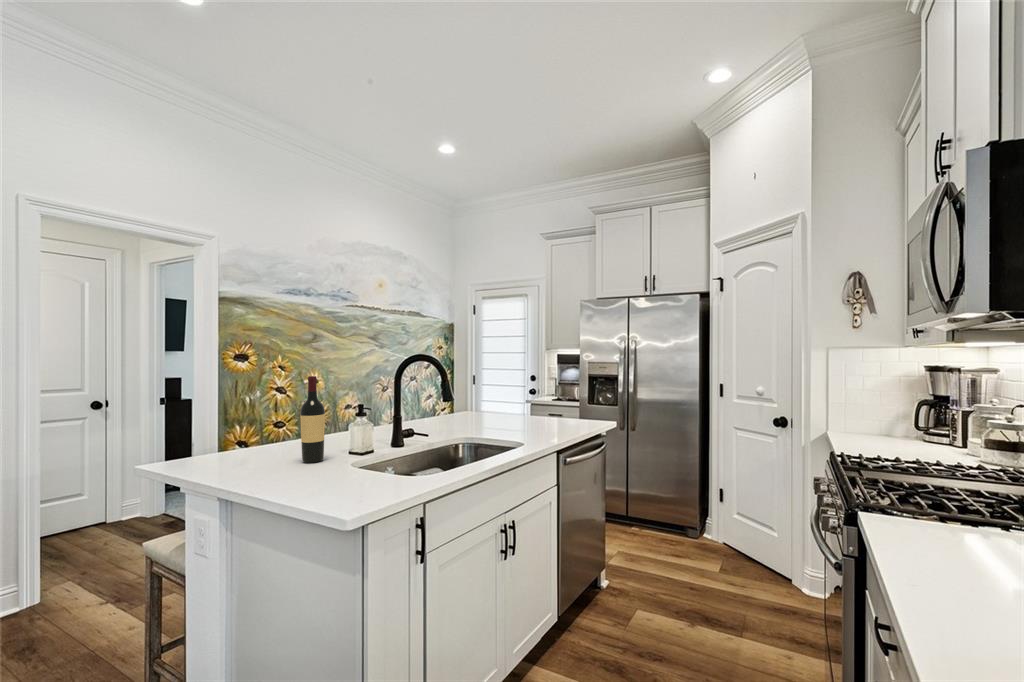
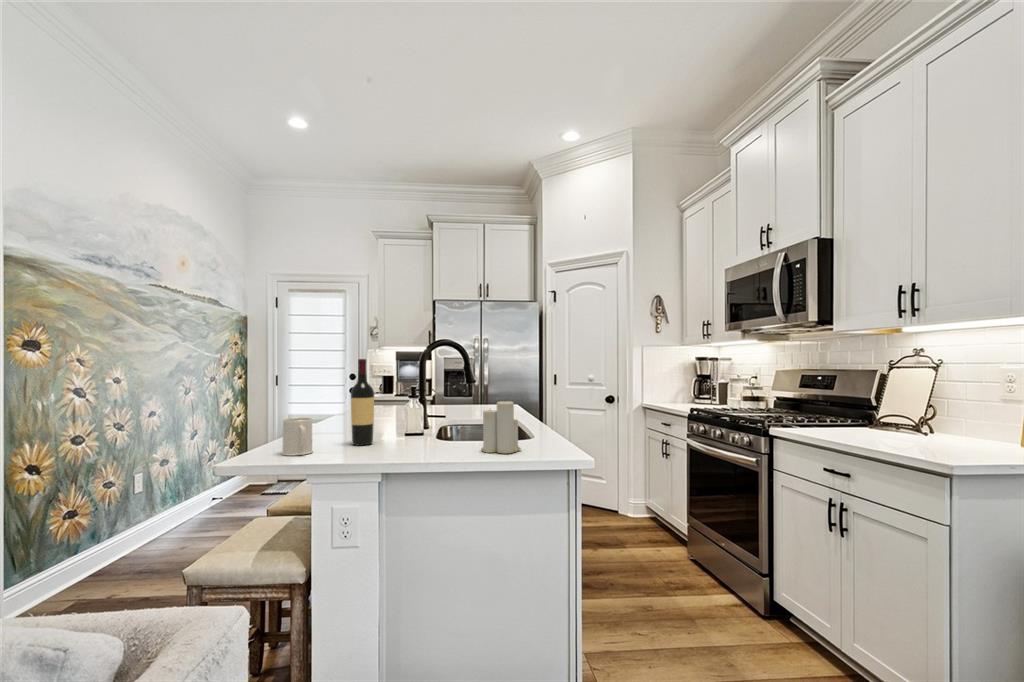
candle: none [354,427,395,498] -> present [481,401,521,453]
mug: none [227,431,258,468] -> present [282,418,313,456]

